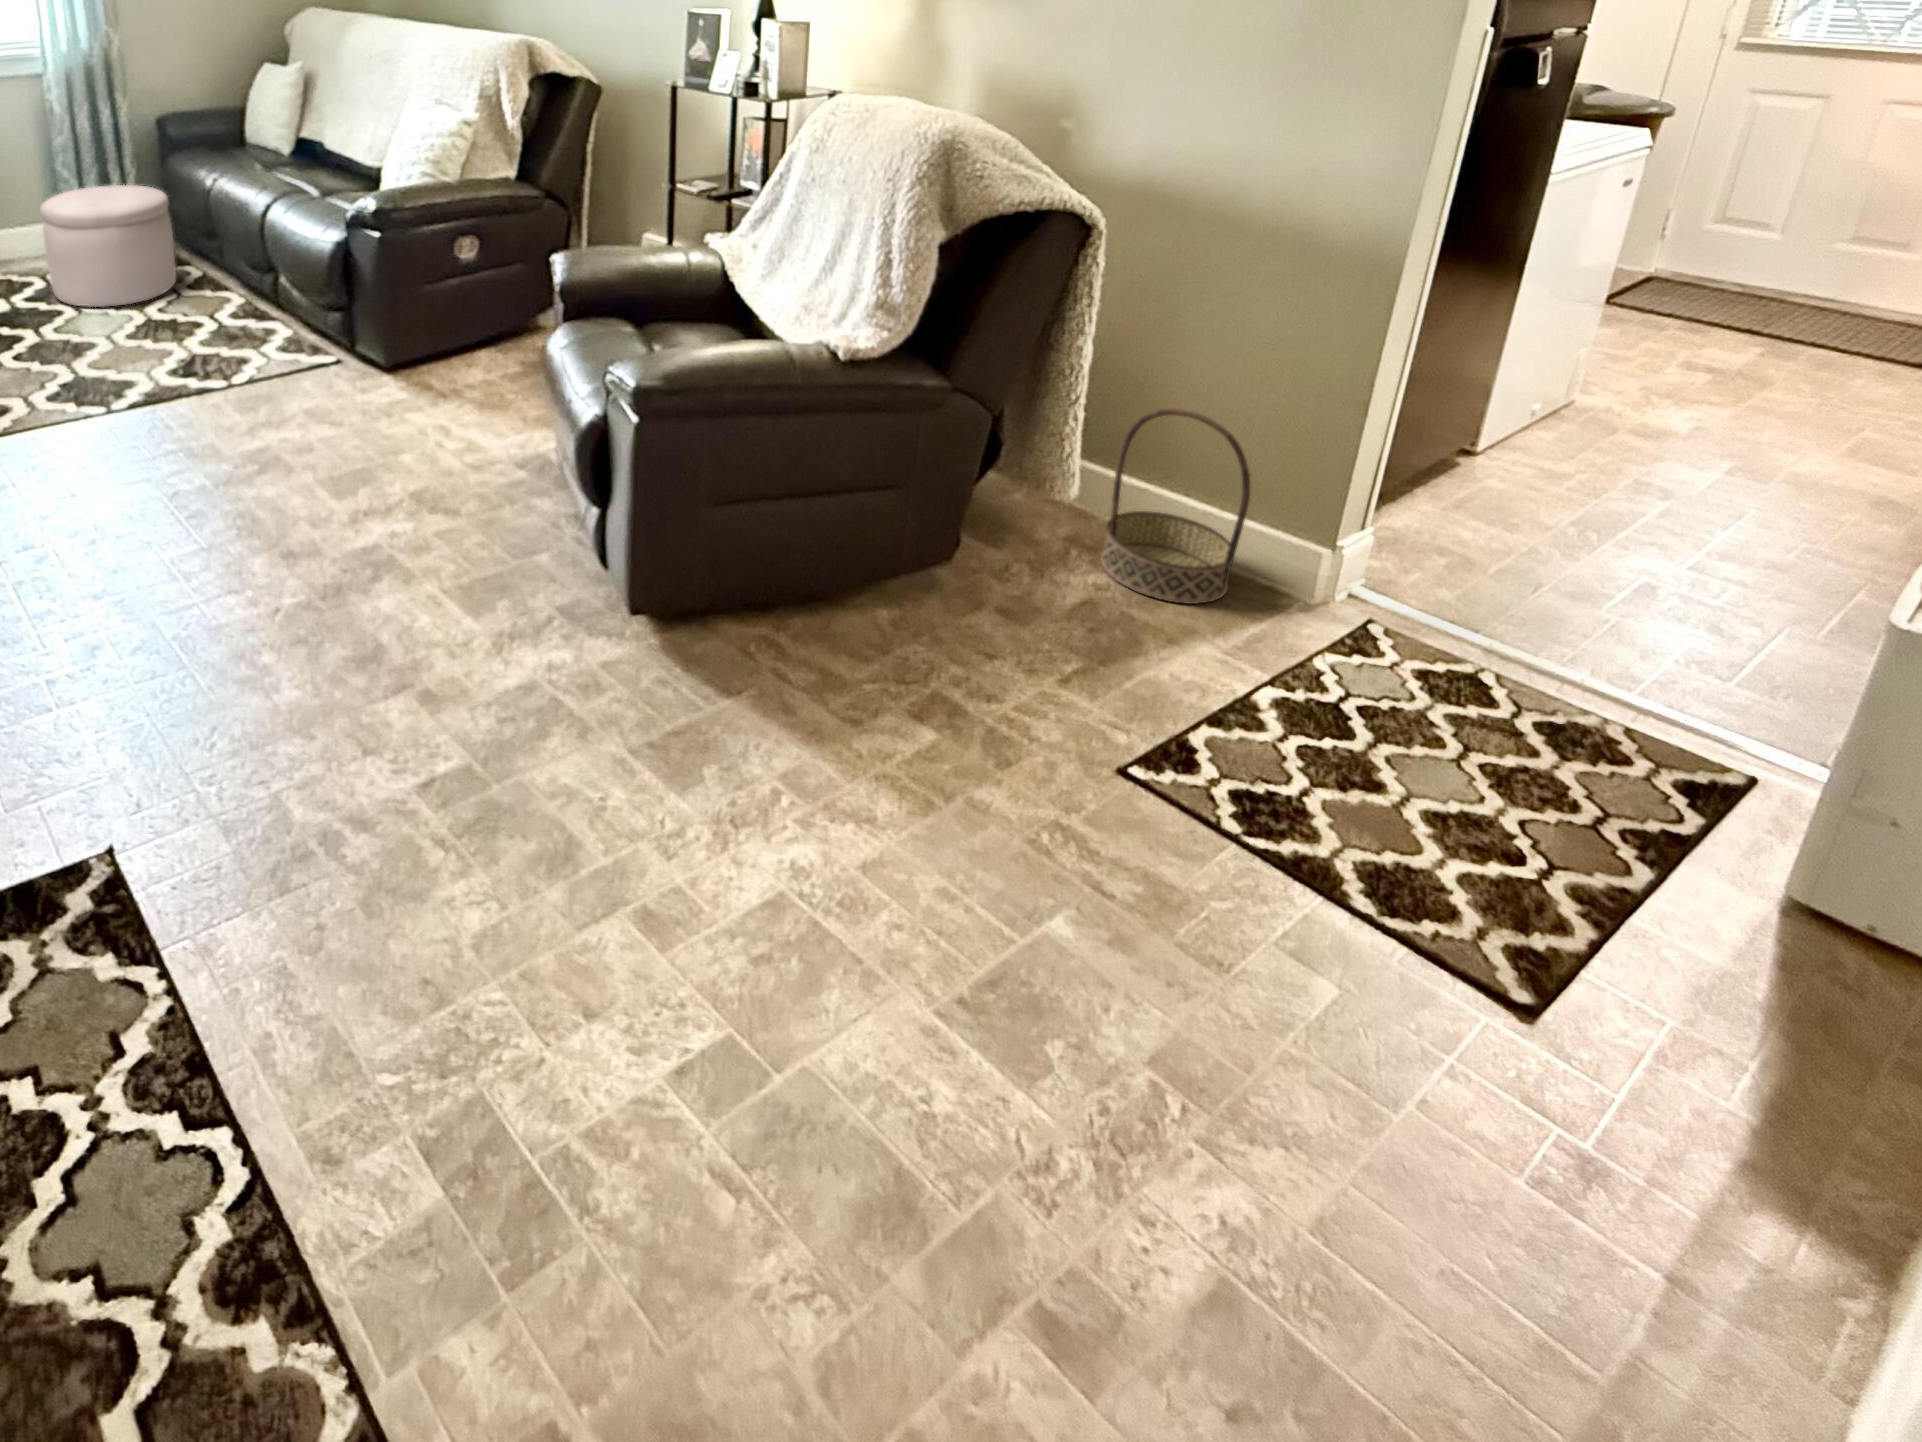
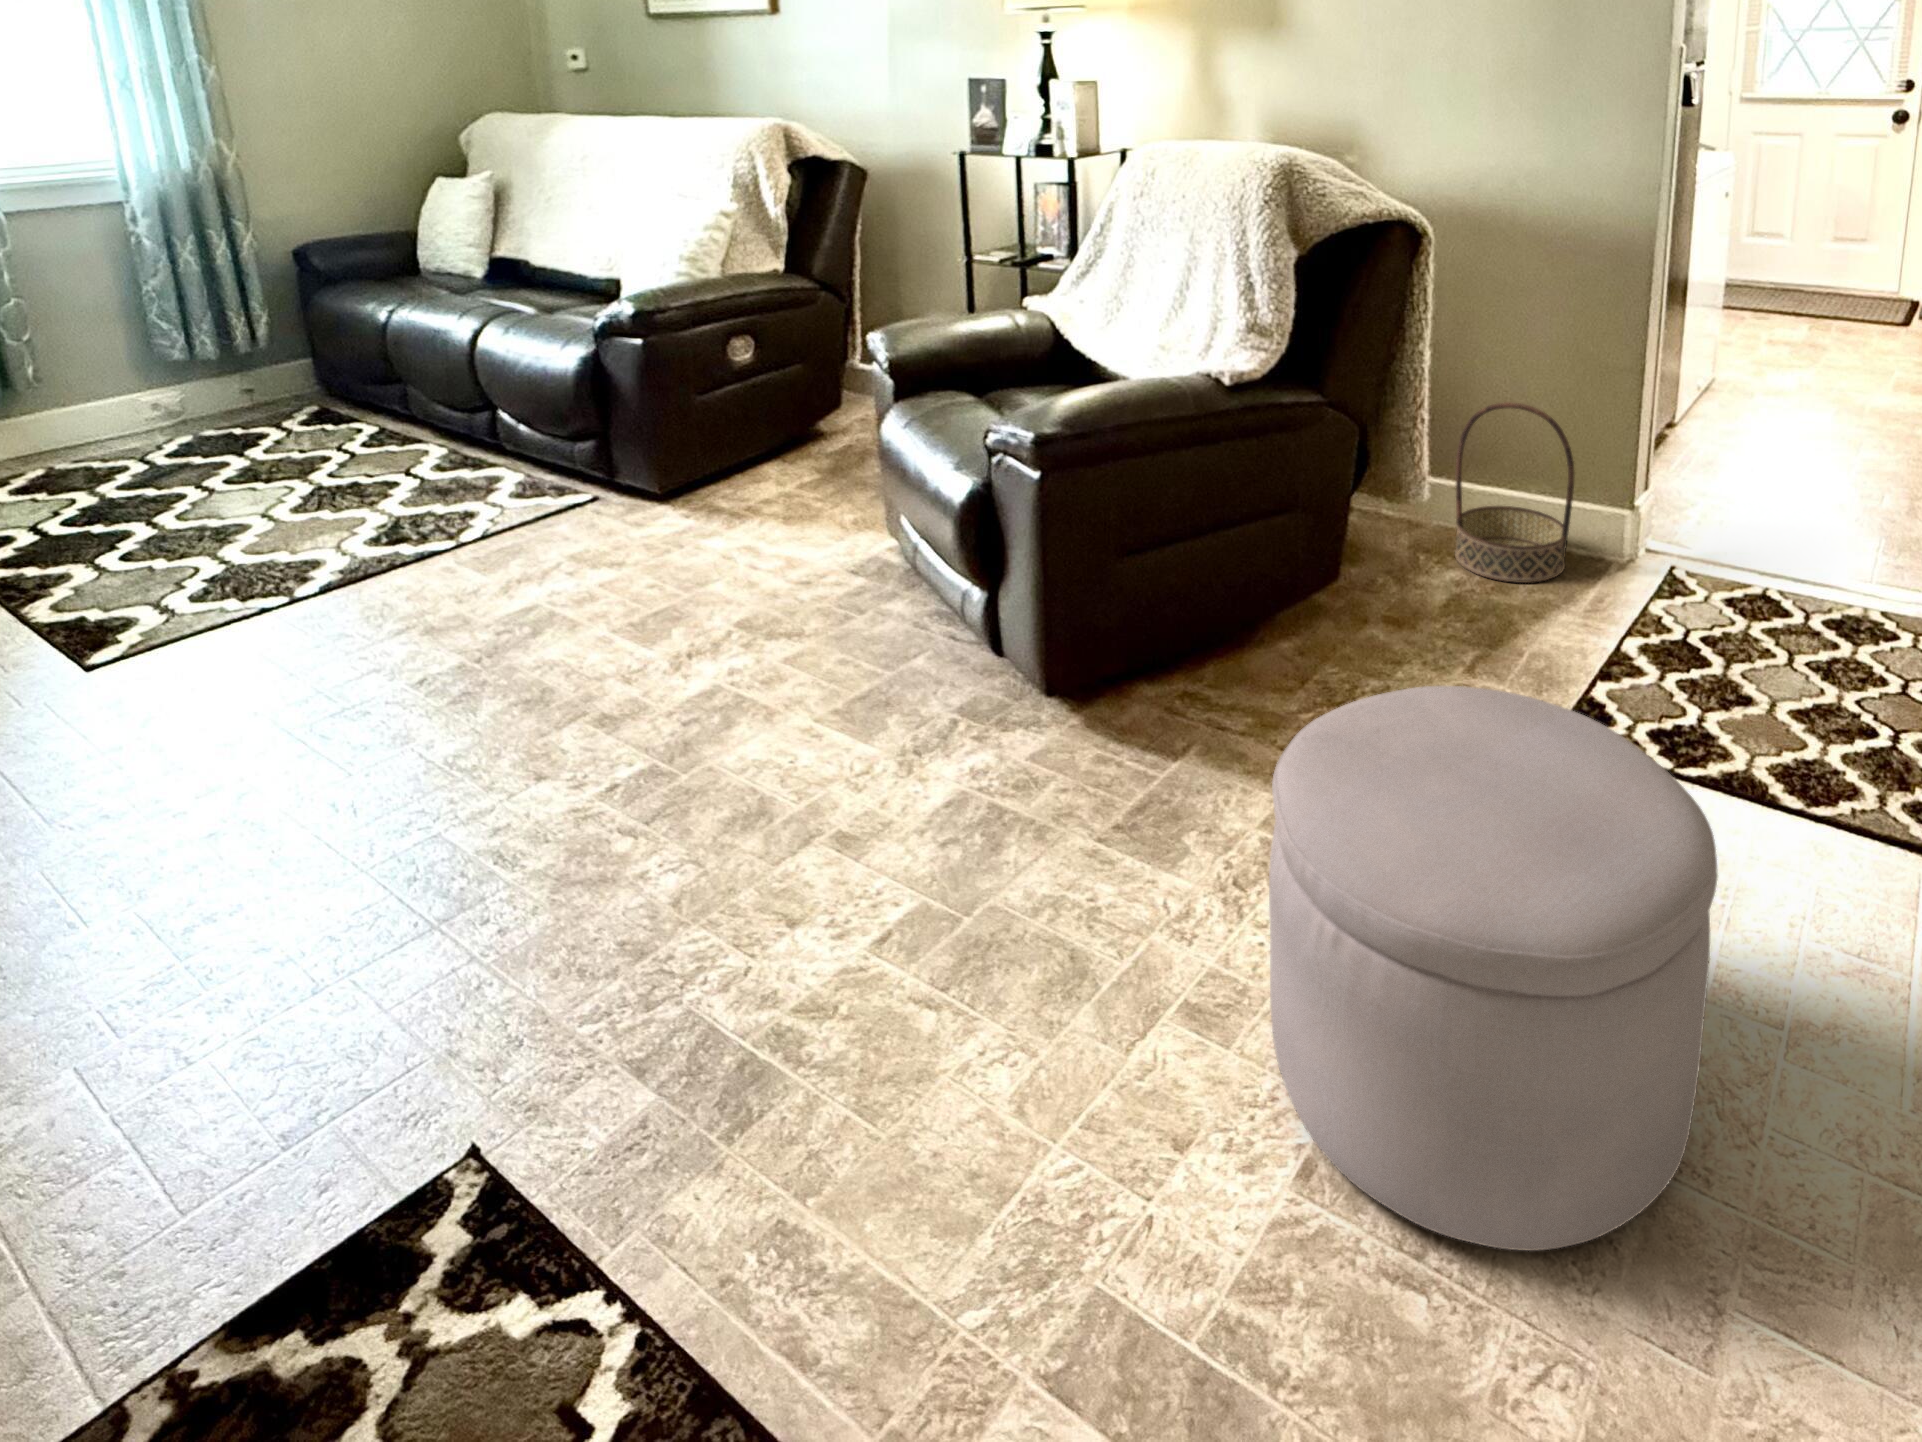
ottoman: present [40,185,176,307] -> present [1269,686,1718,1251]

